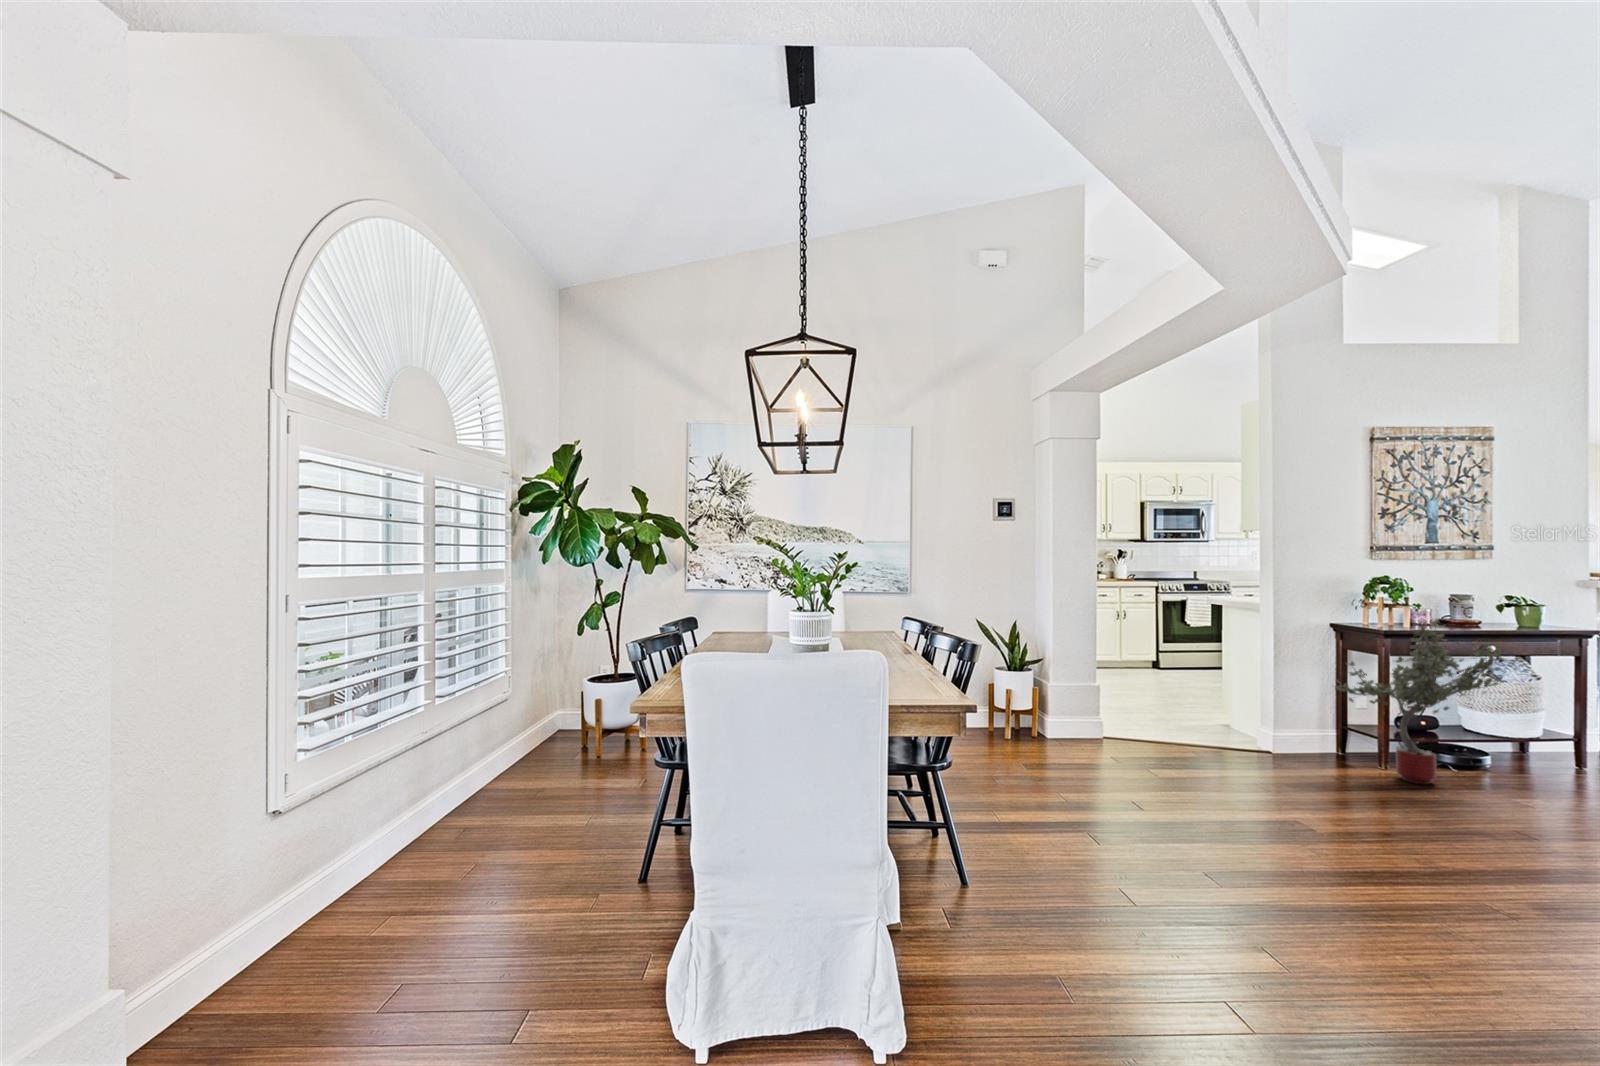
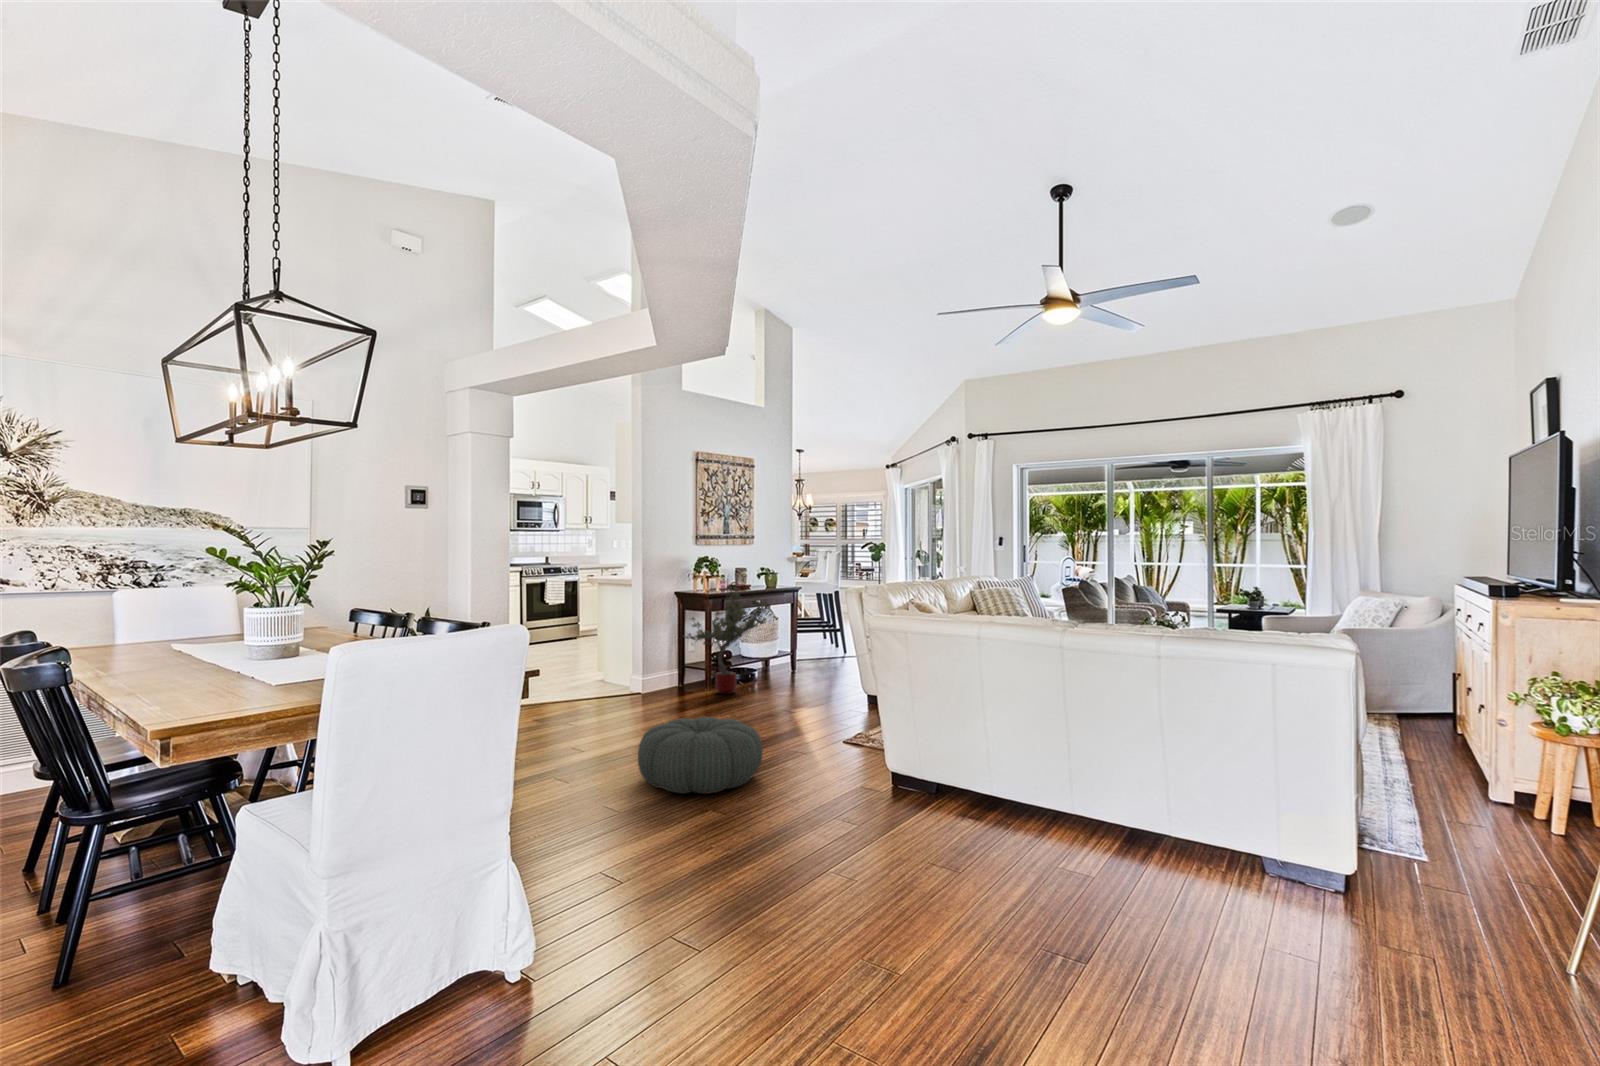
pouf: none [1181,806,1405,942] -> present [638,717,763,794]

